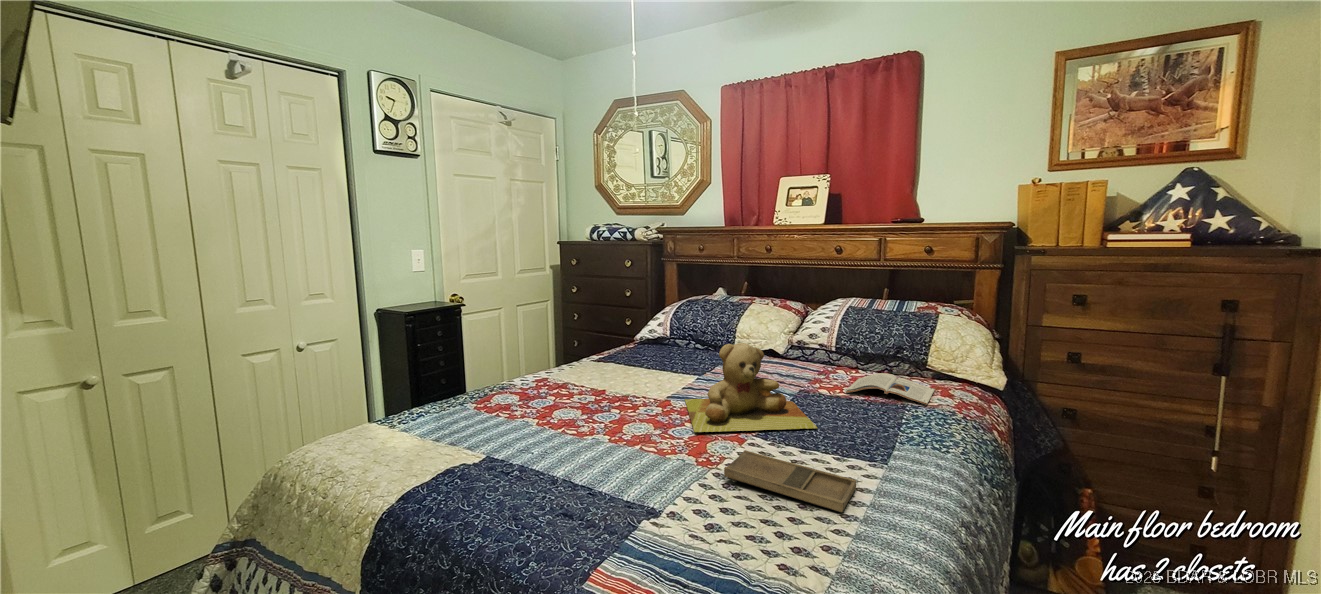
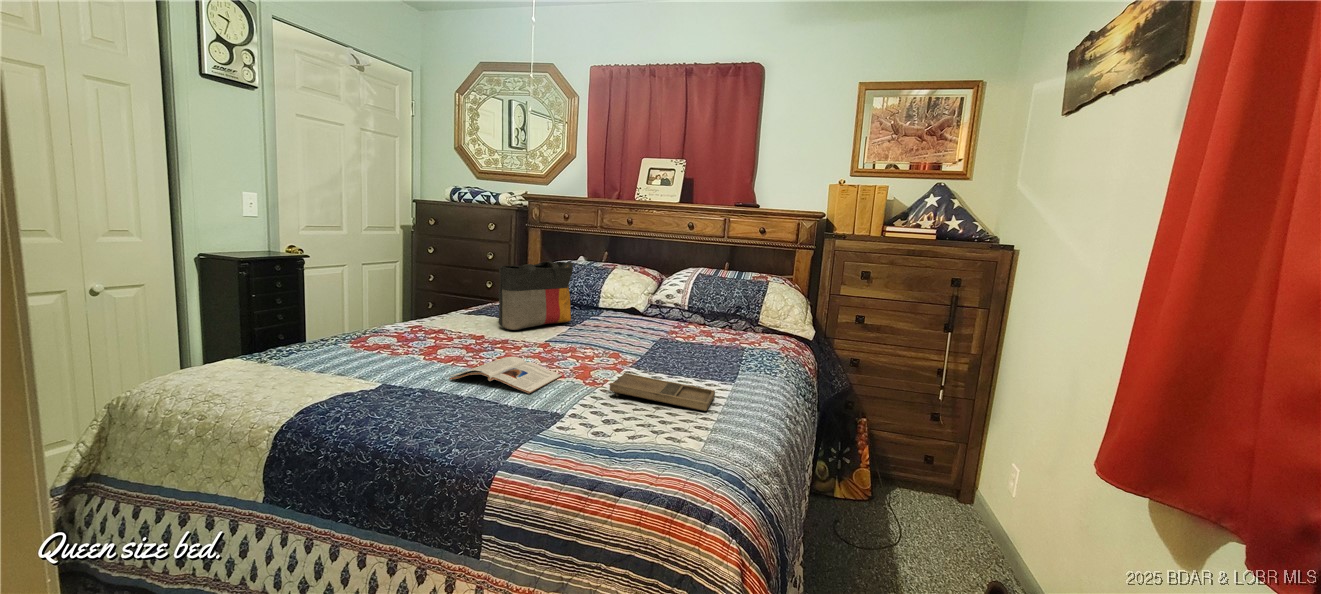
tote bag: none [621,304,701,382] -> present [498,261,573,330]
teddy bear: present [685,343,817,432] -> none [560,291,680,364]
magazine: present [846,373,935,405] -> present [449,357,562,393]

